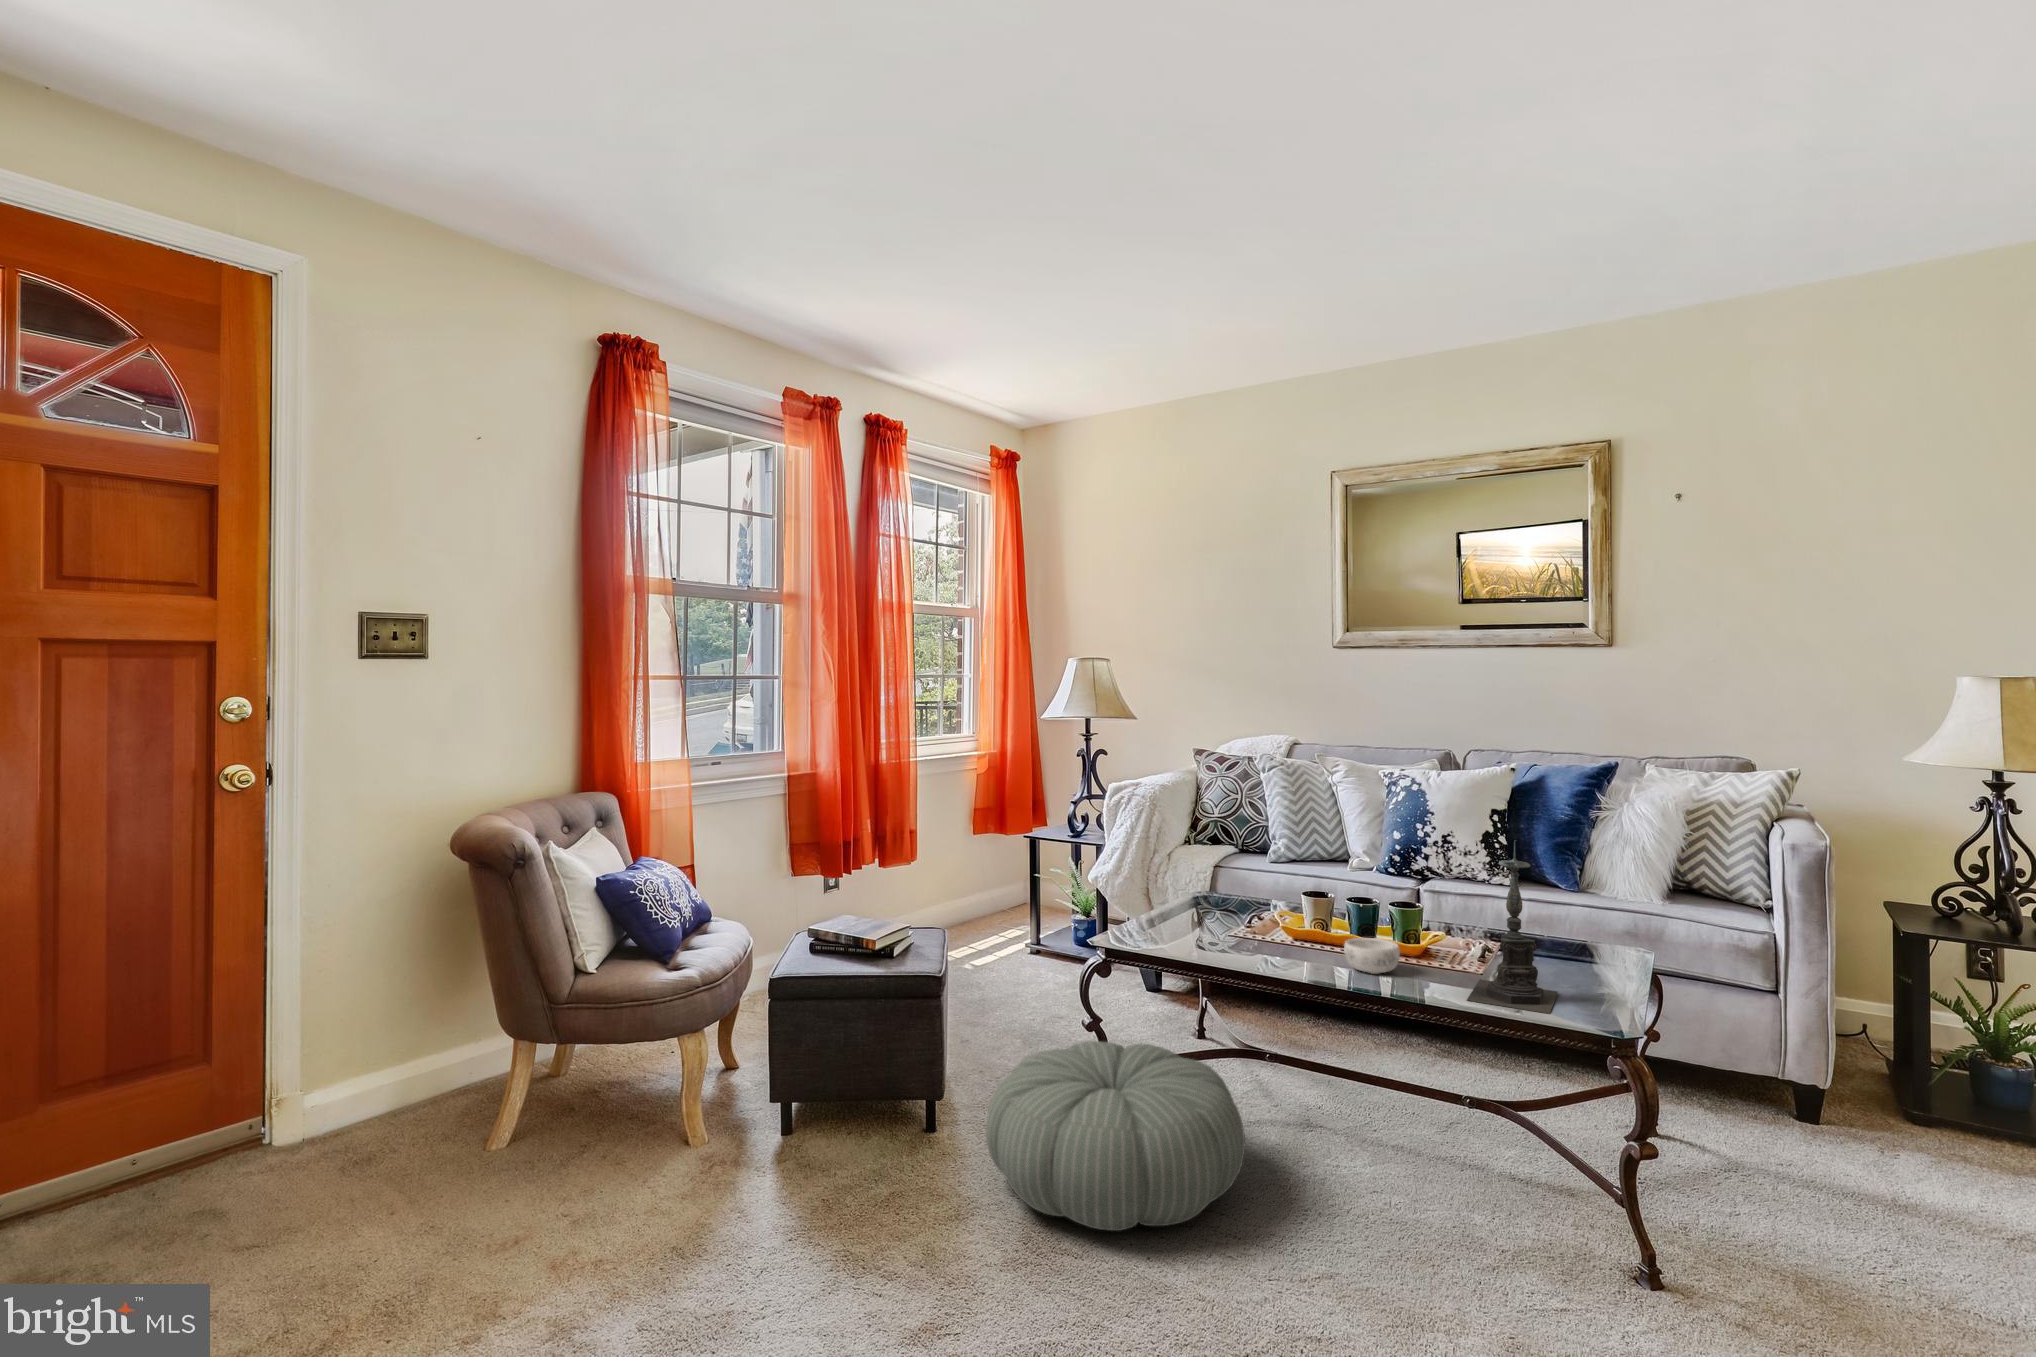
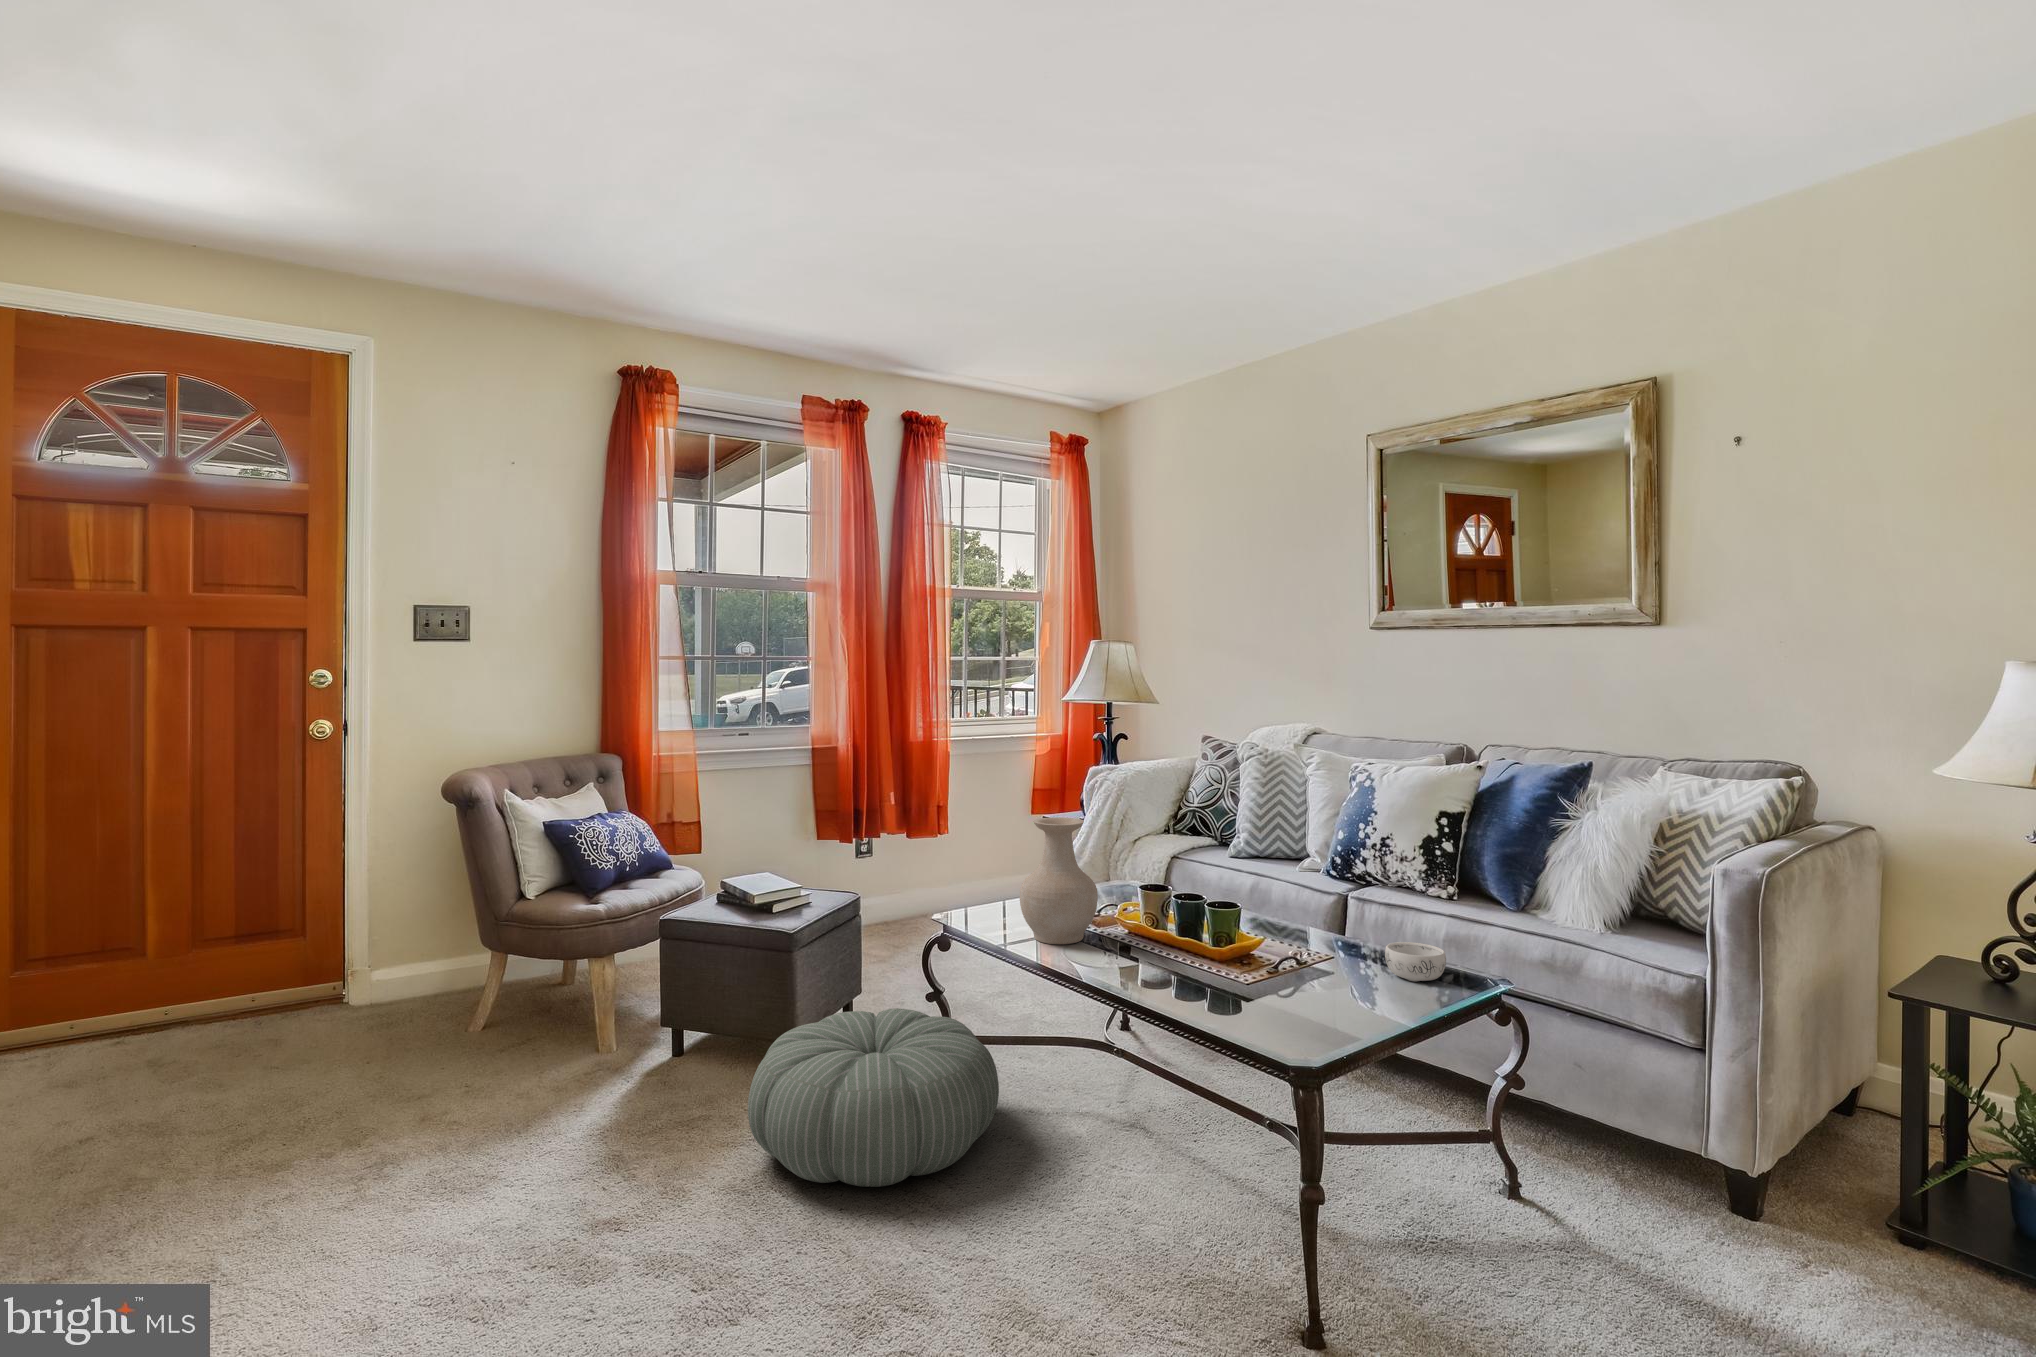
vase: none [1216,833,1295,958] -> present [1020,817,1098,944]
candle holder: present [1467,840,1558,1014] -> none [1174,836,1295,1029]
decorative bowl: present [1344,938,1400,974] -> present [1385,942,1446,982]

